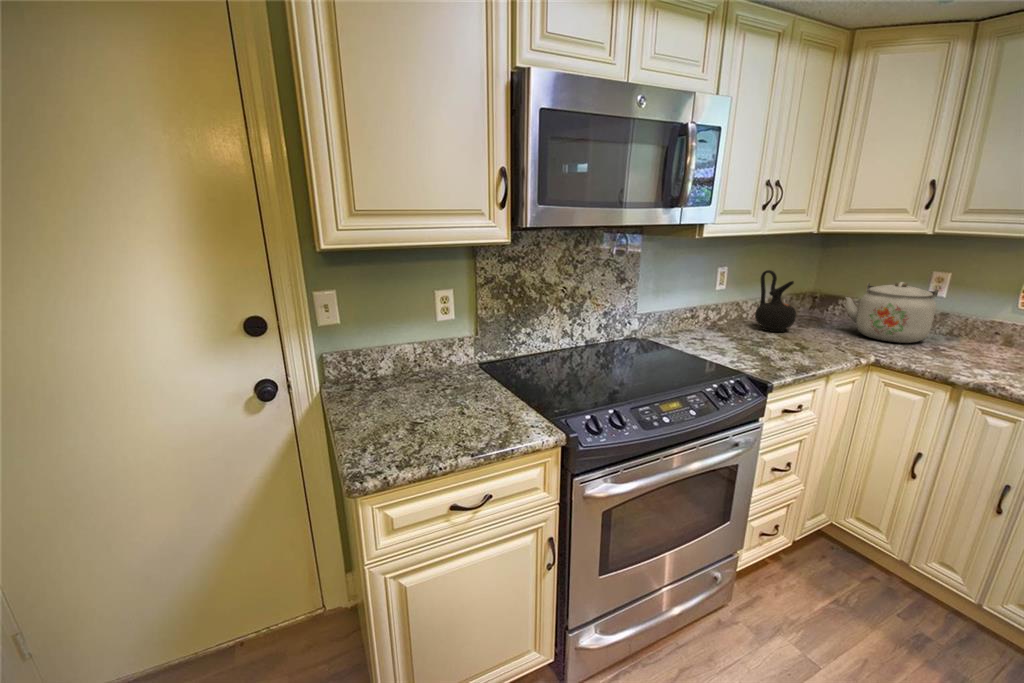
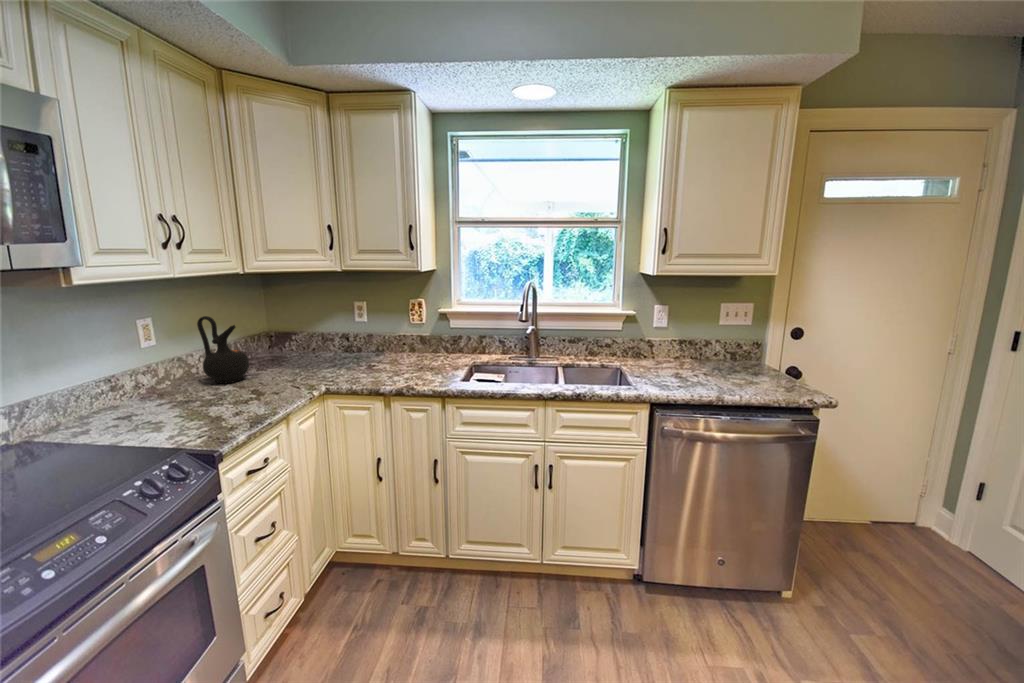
kettle: present [846,282,938,343] -> none [292,313,363,367]

